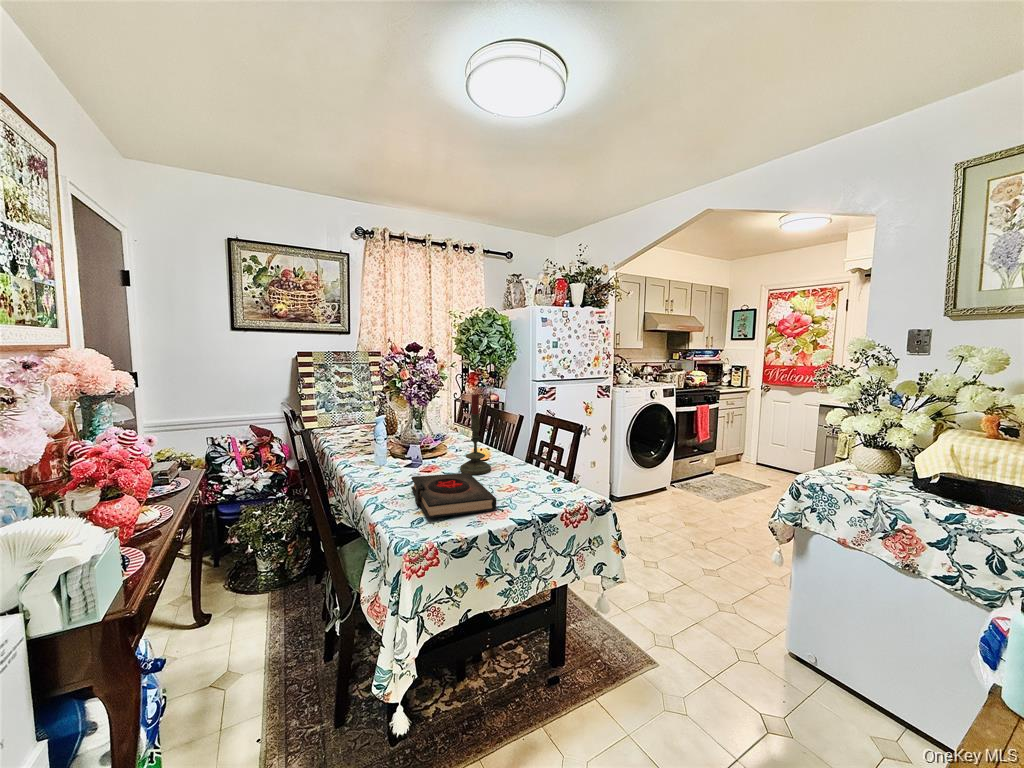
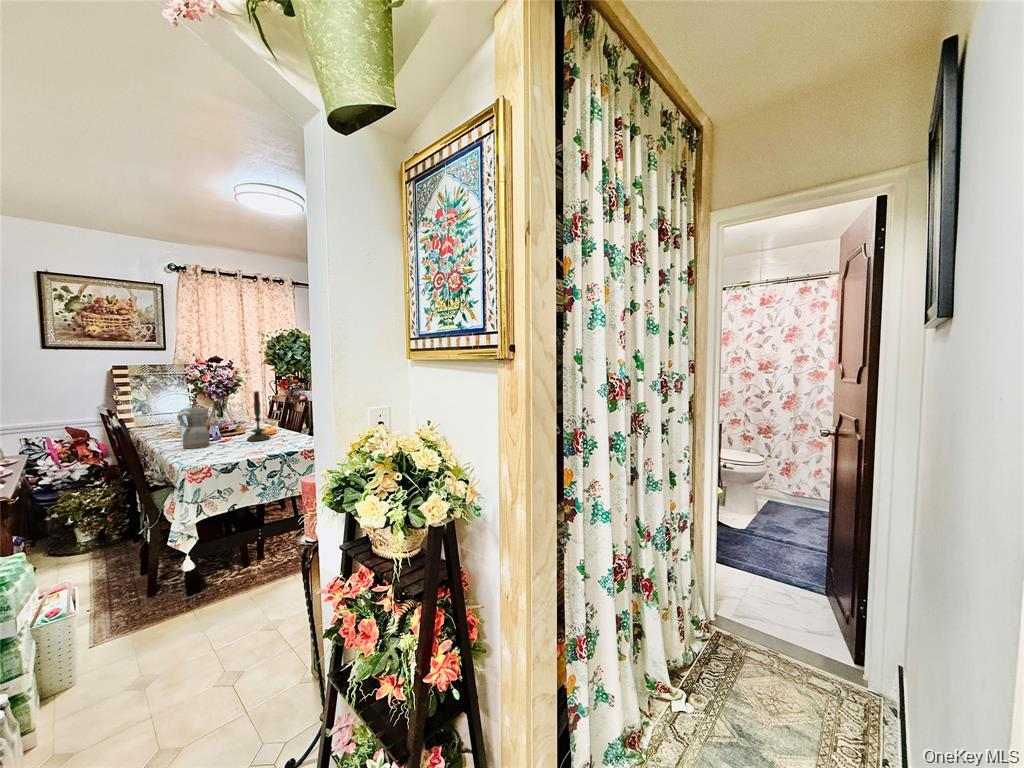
ceramic pitcher: none [374,418,412,482] -> present [177,408,210,448]
book: present [411,473,497,518] -> none [205,439,258,457]

